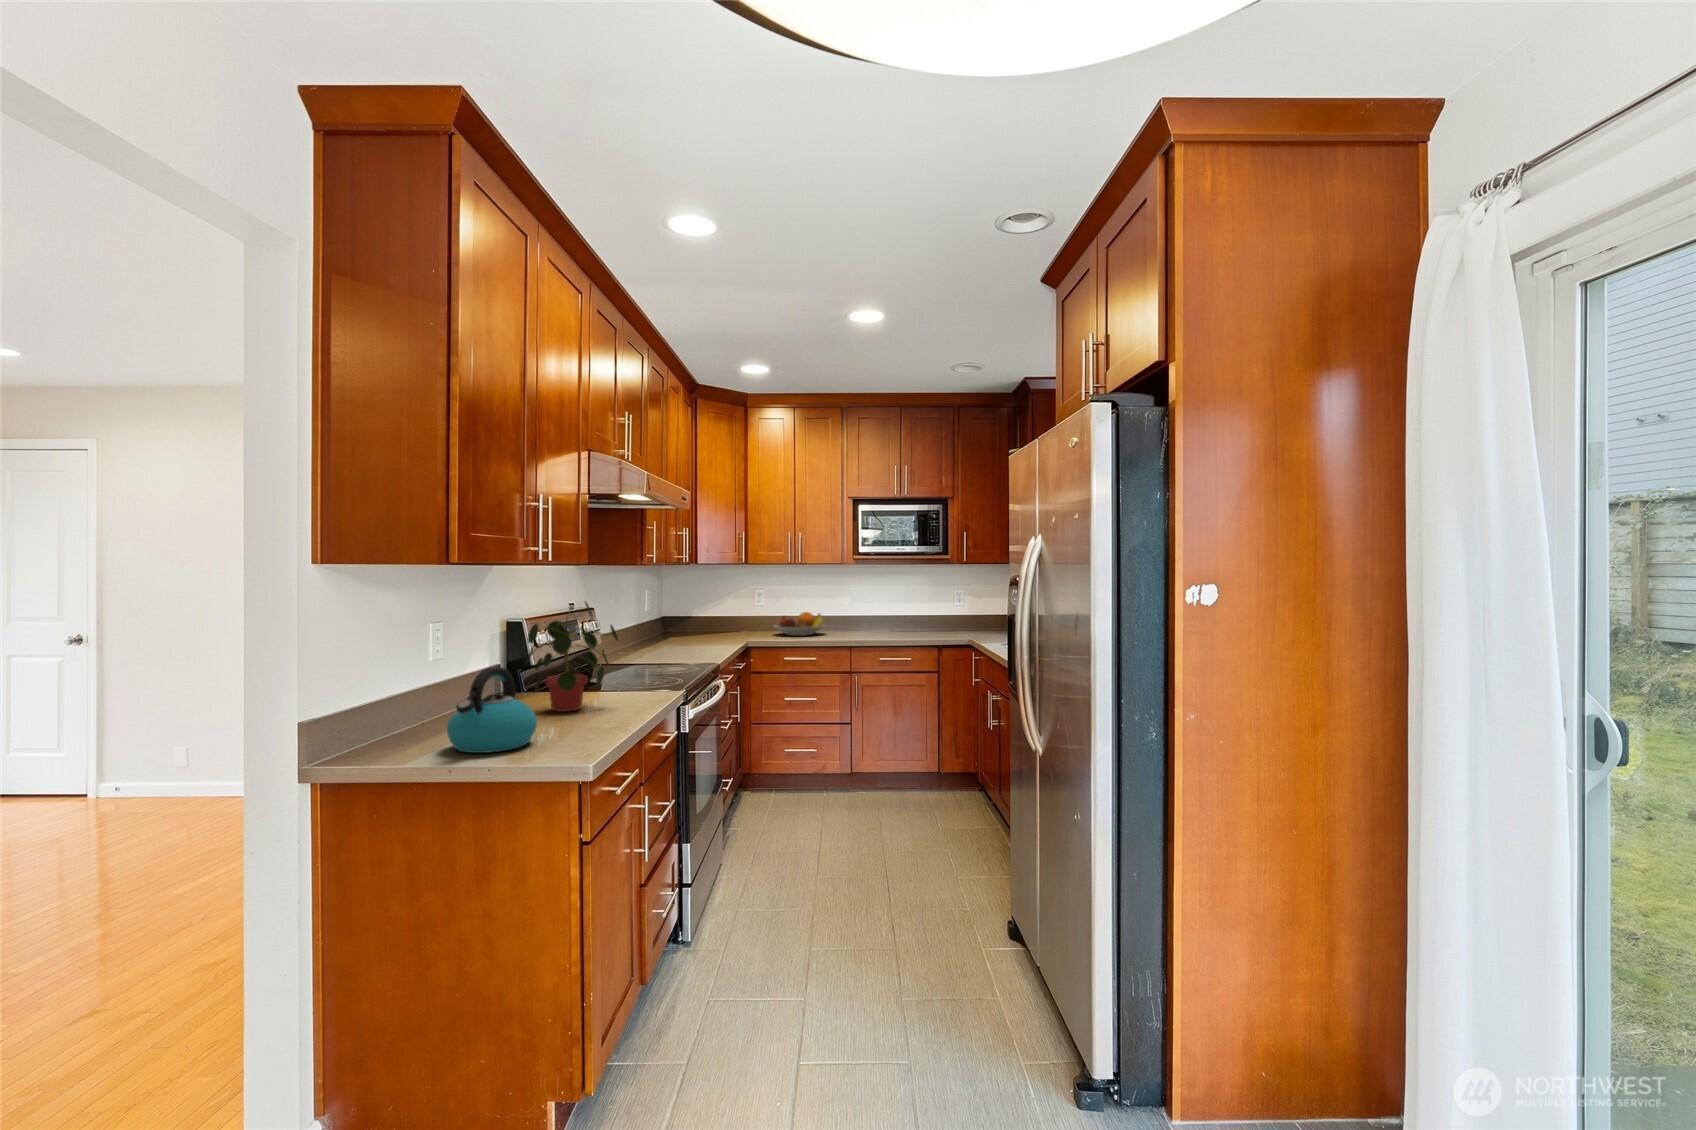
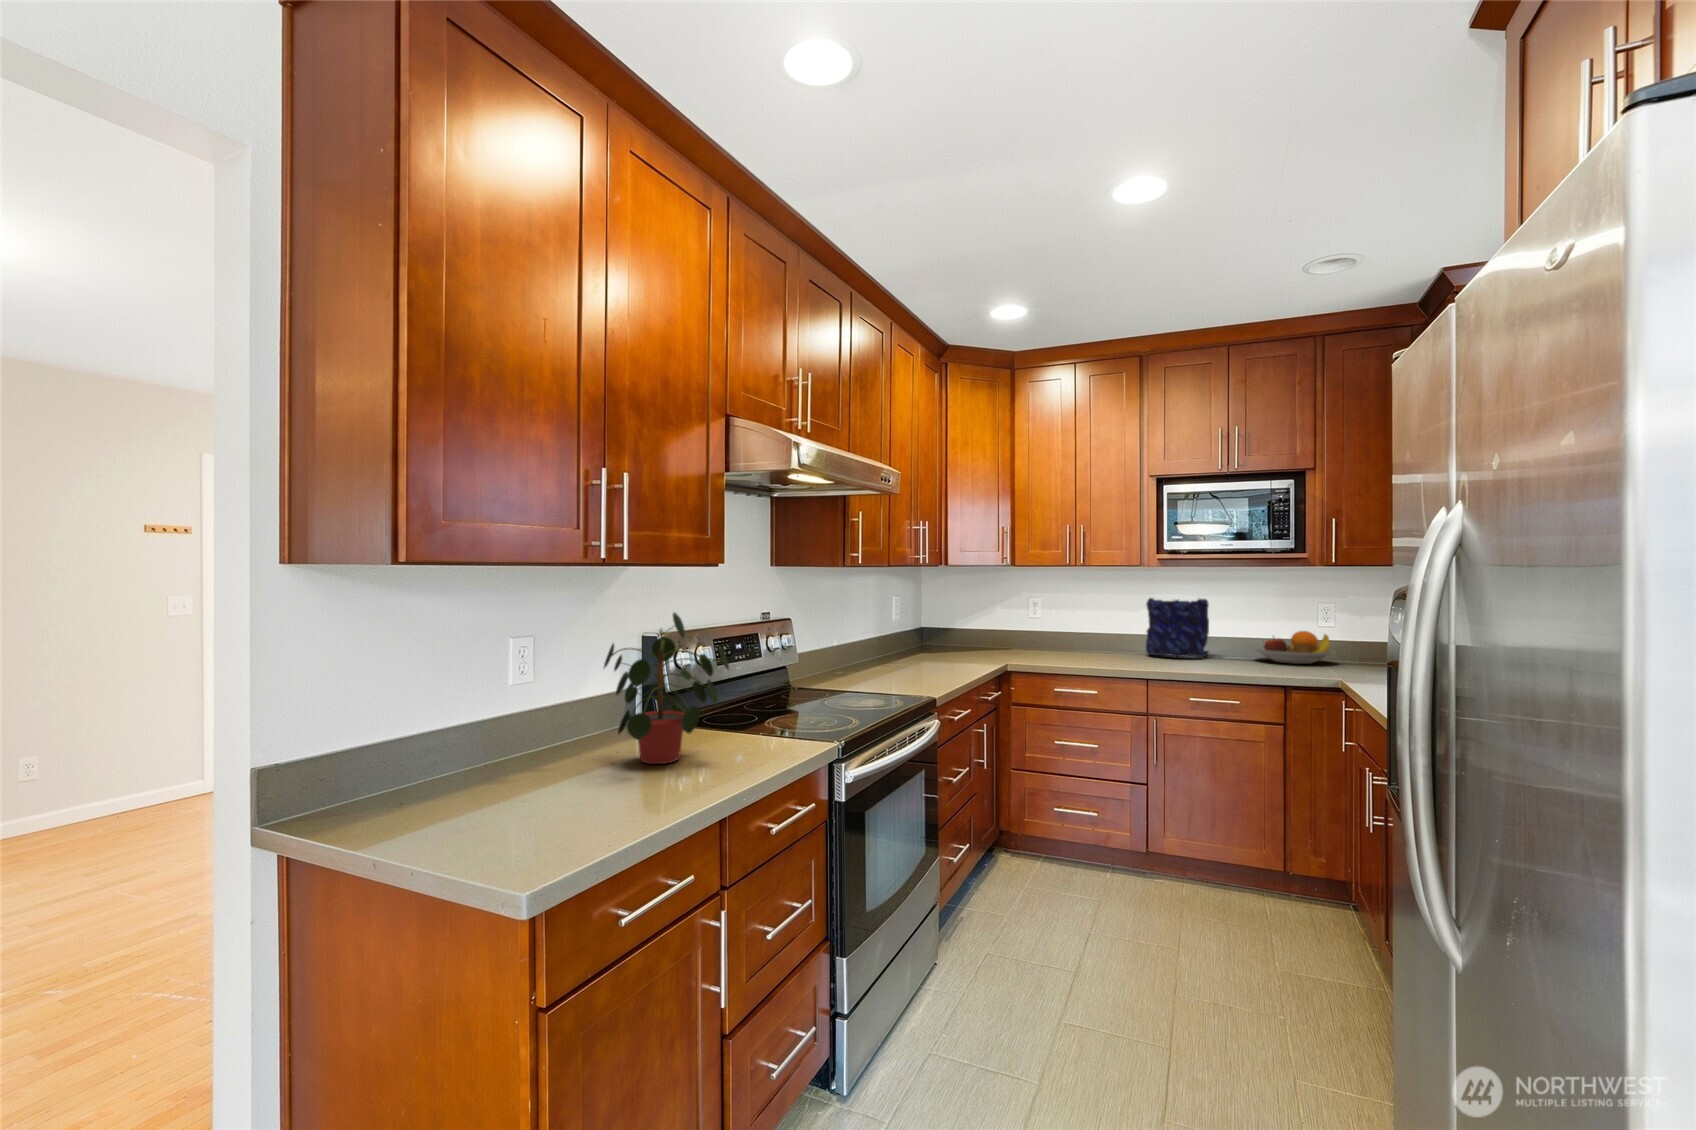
vase: none [843,588,887,632] -> present [1146,598,1209,657]
fruit bowl: present [774,612,825,636] -> present [1255,631,1333,664]
kettle: present [447,667,537,753] -> none [398,708,541,837]

